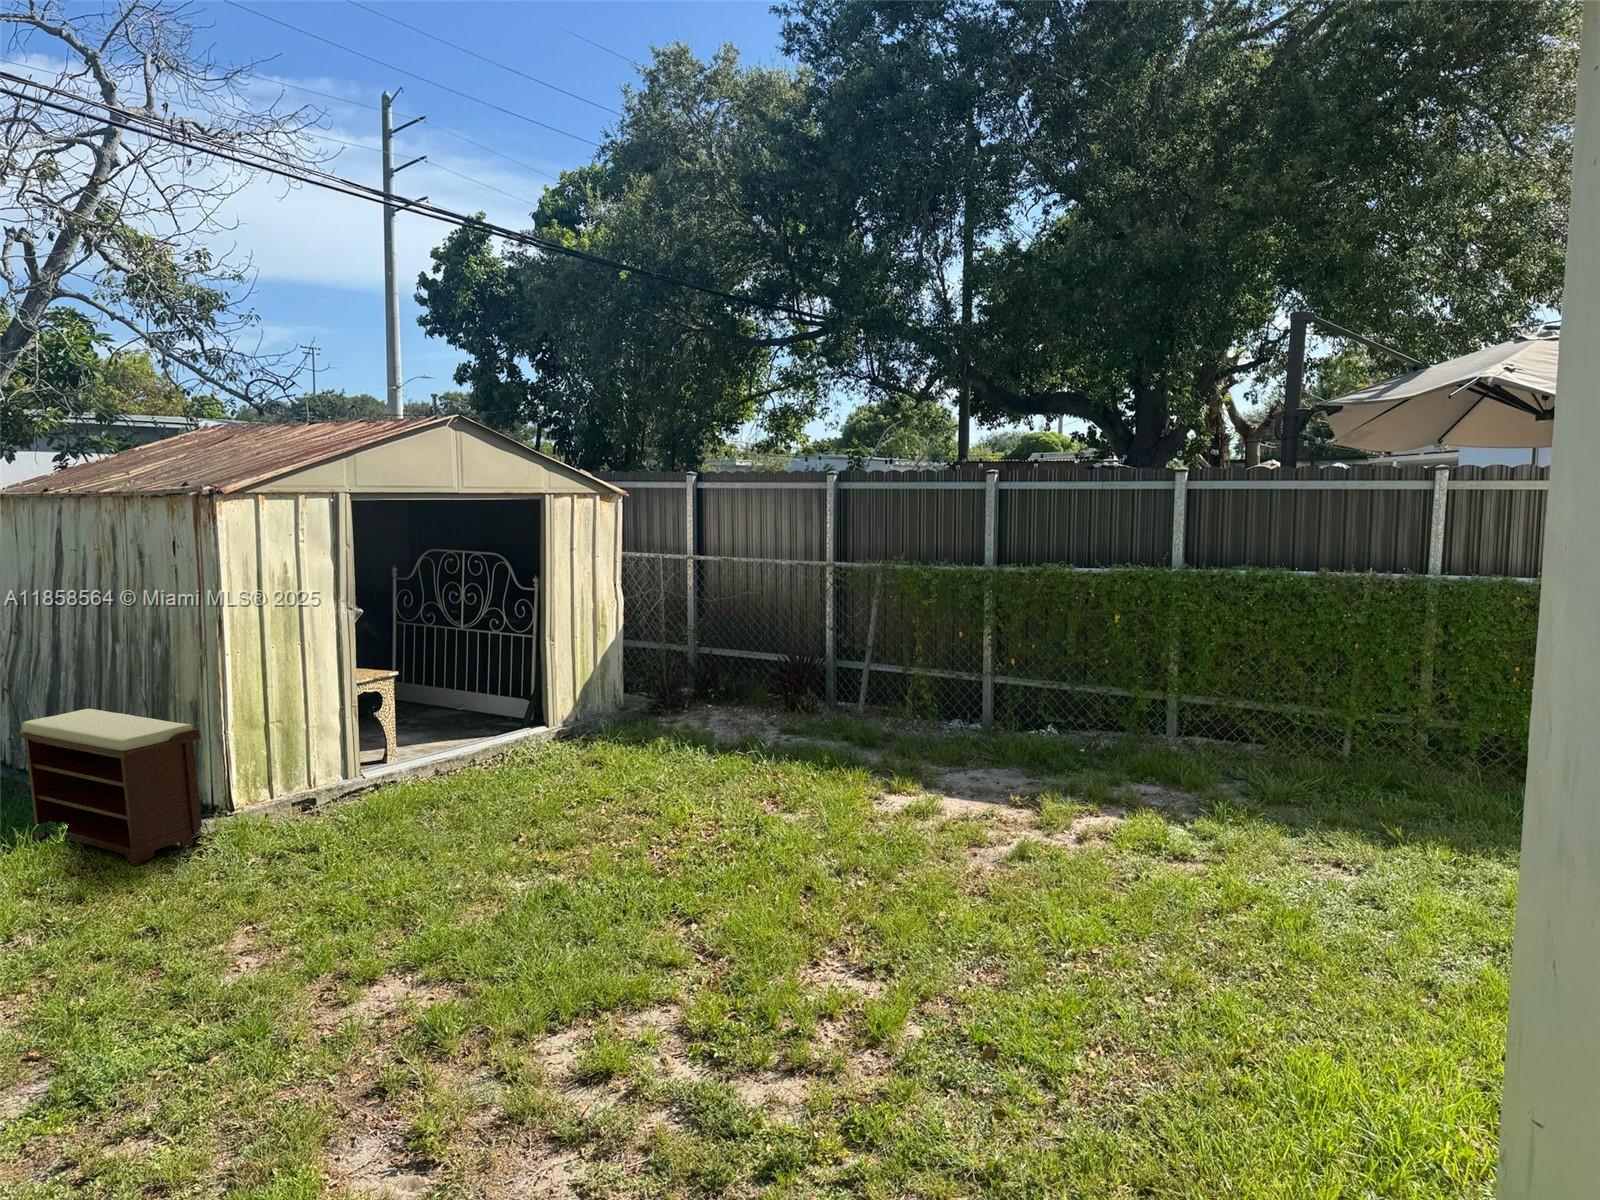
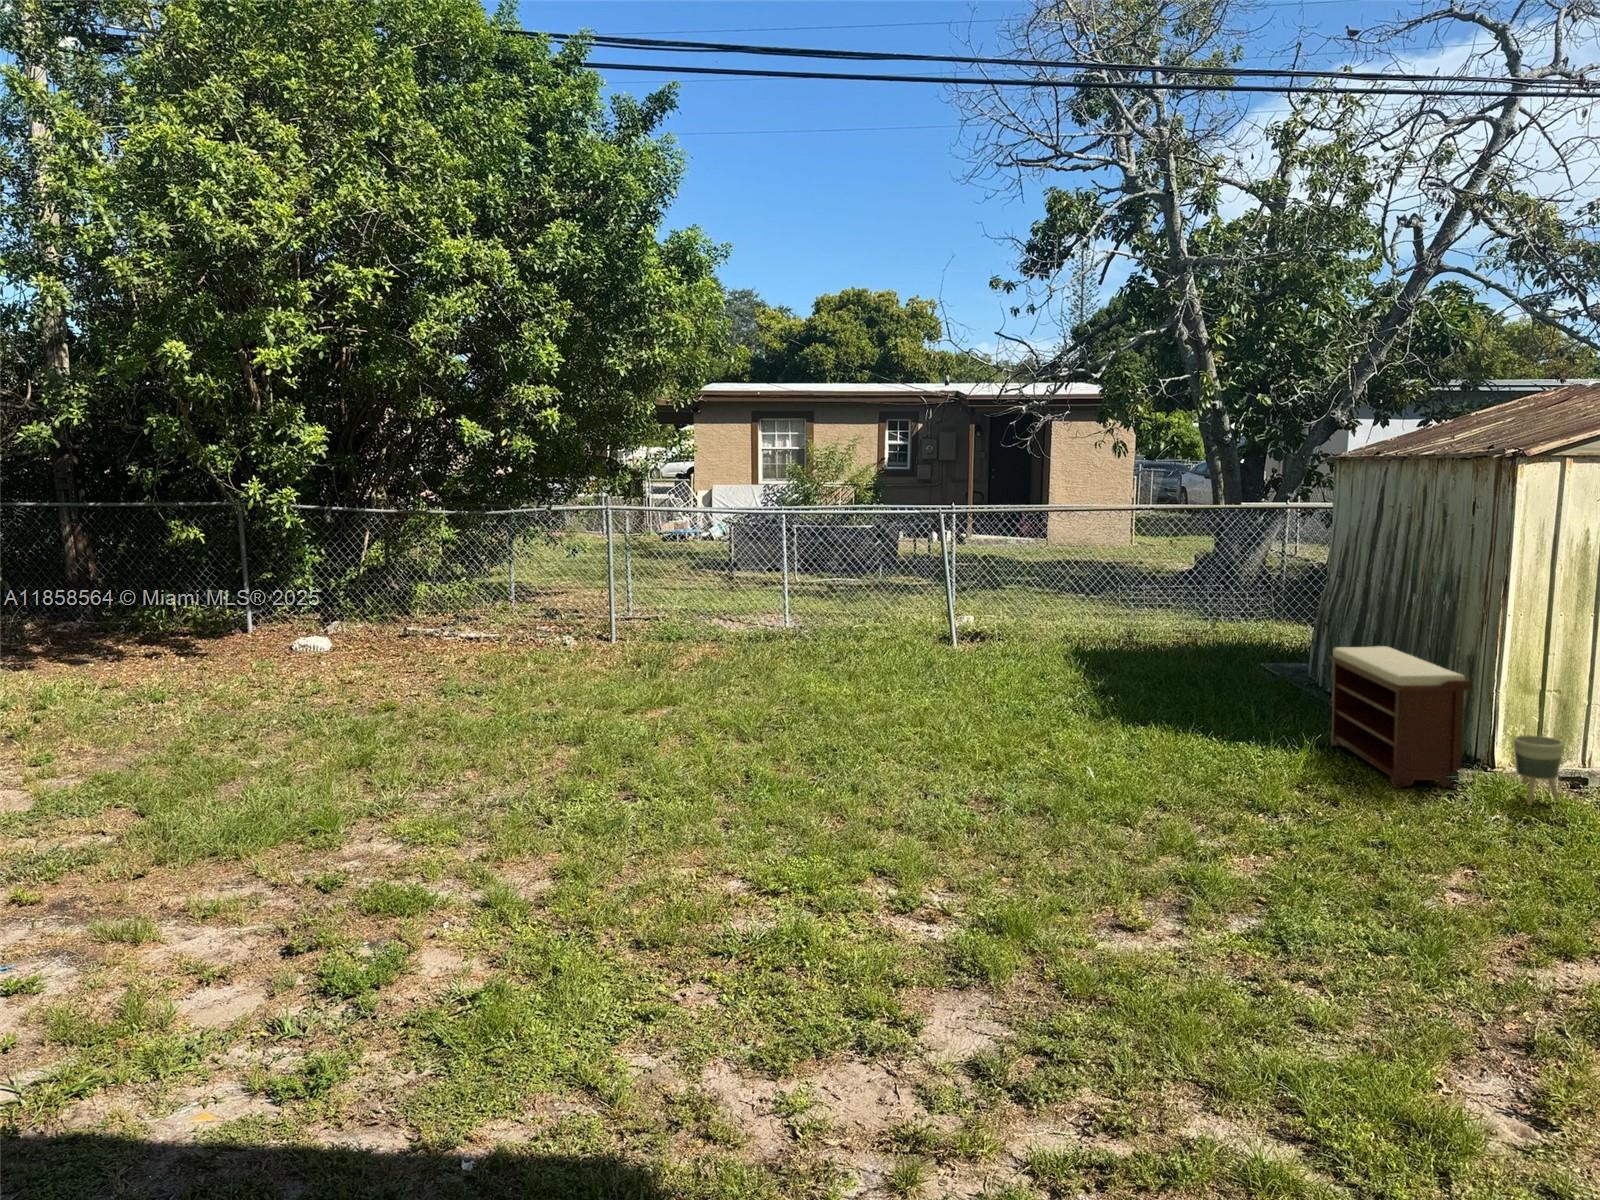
planter: none [249,768,298,839] -> present [1513,735,1564,805]

